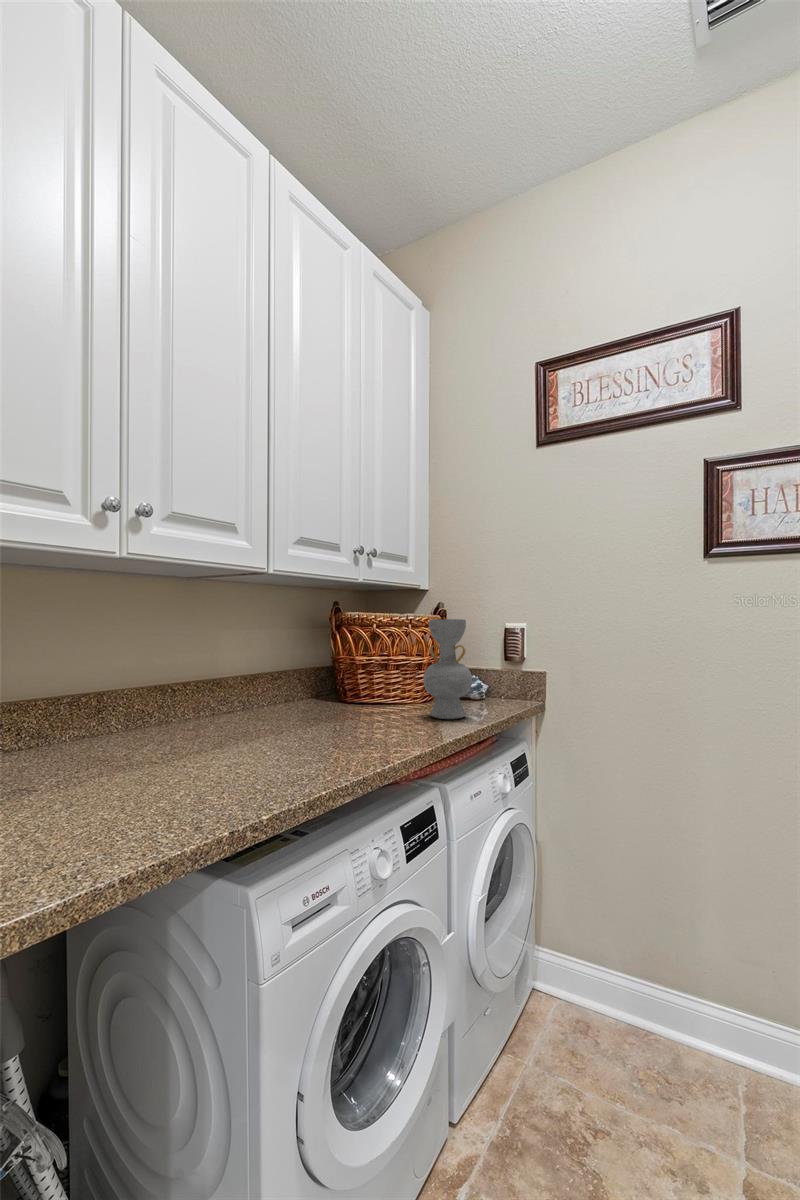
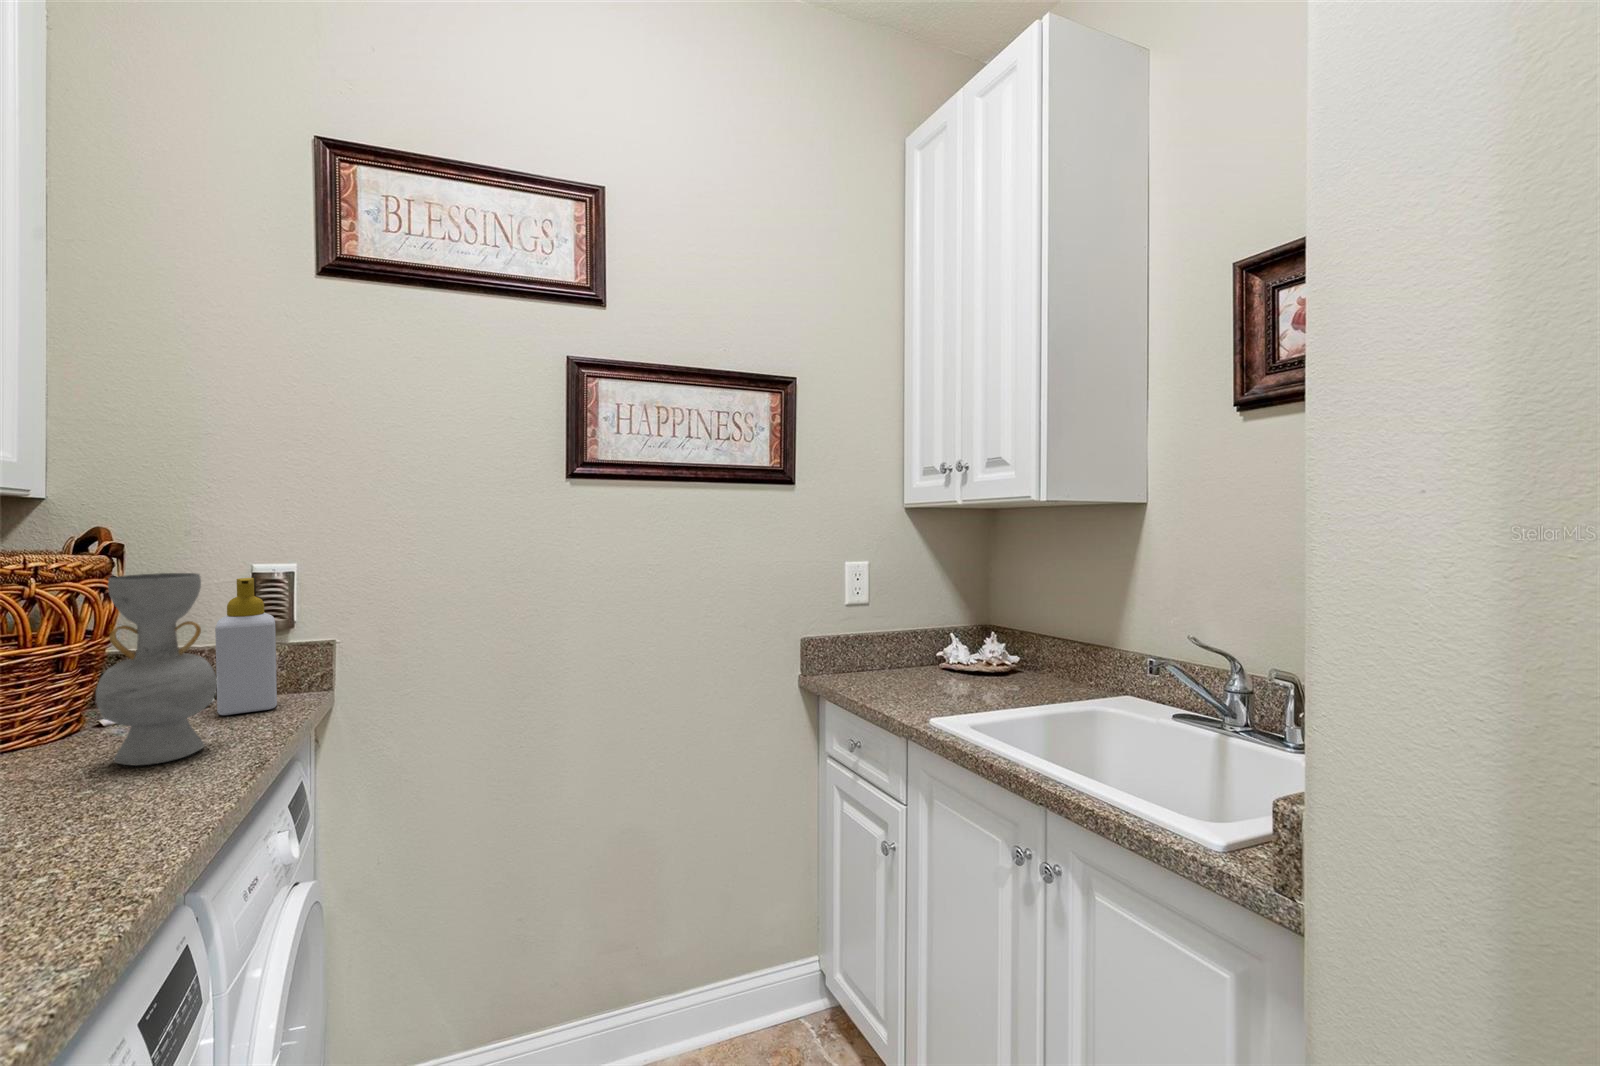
soap bottle: none [482,628,512,707] -> present [215,578,277,715]

